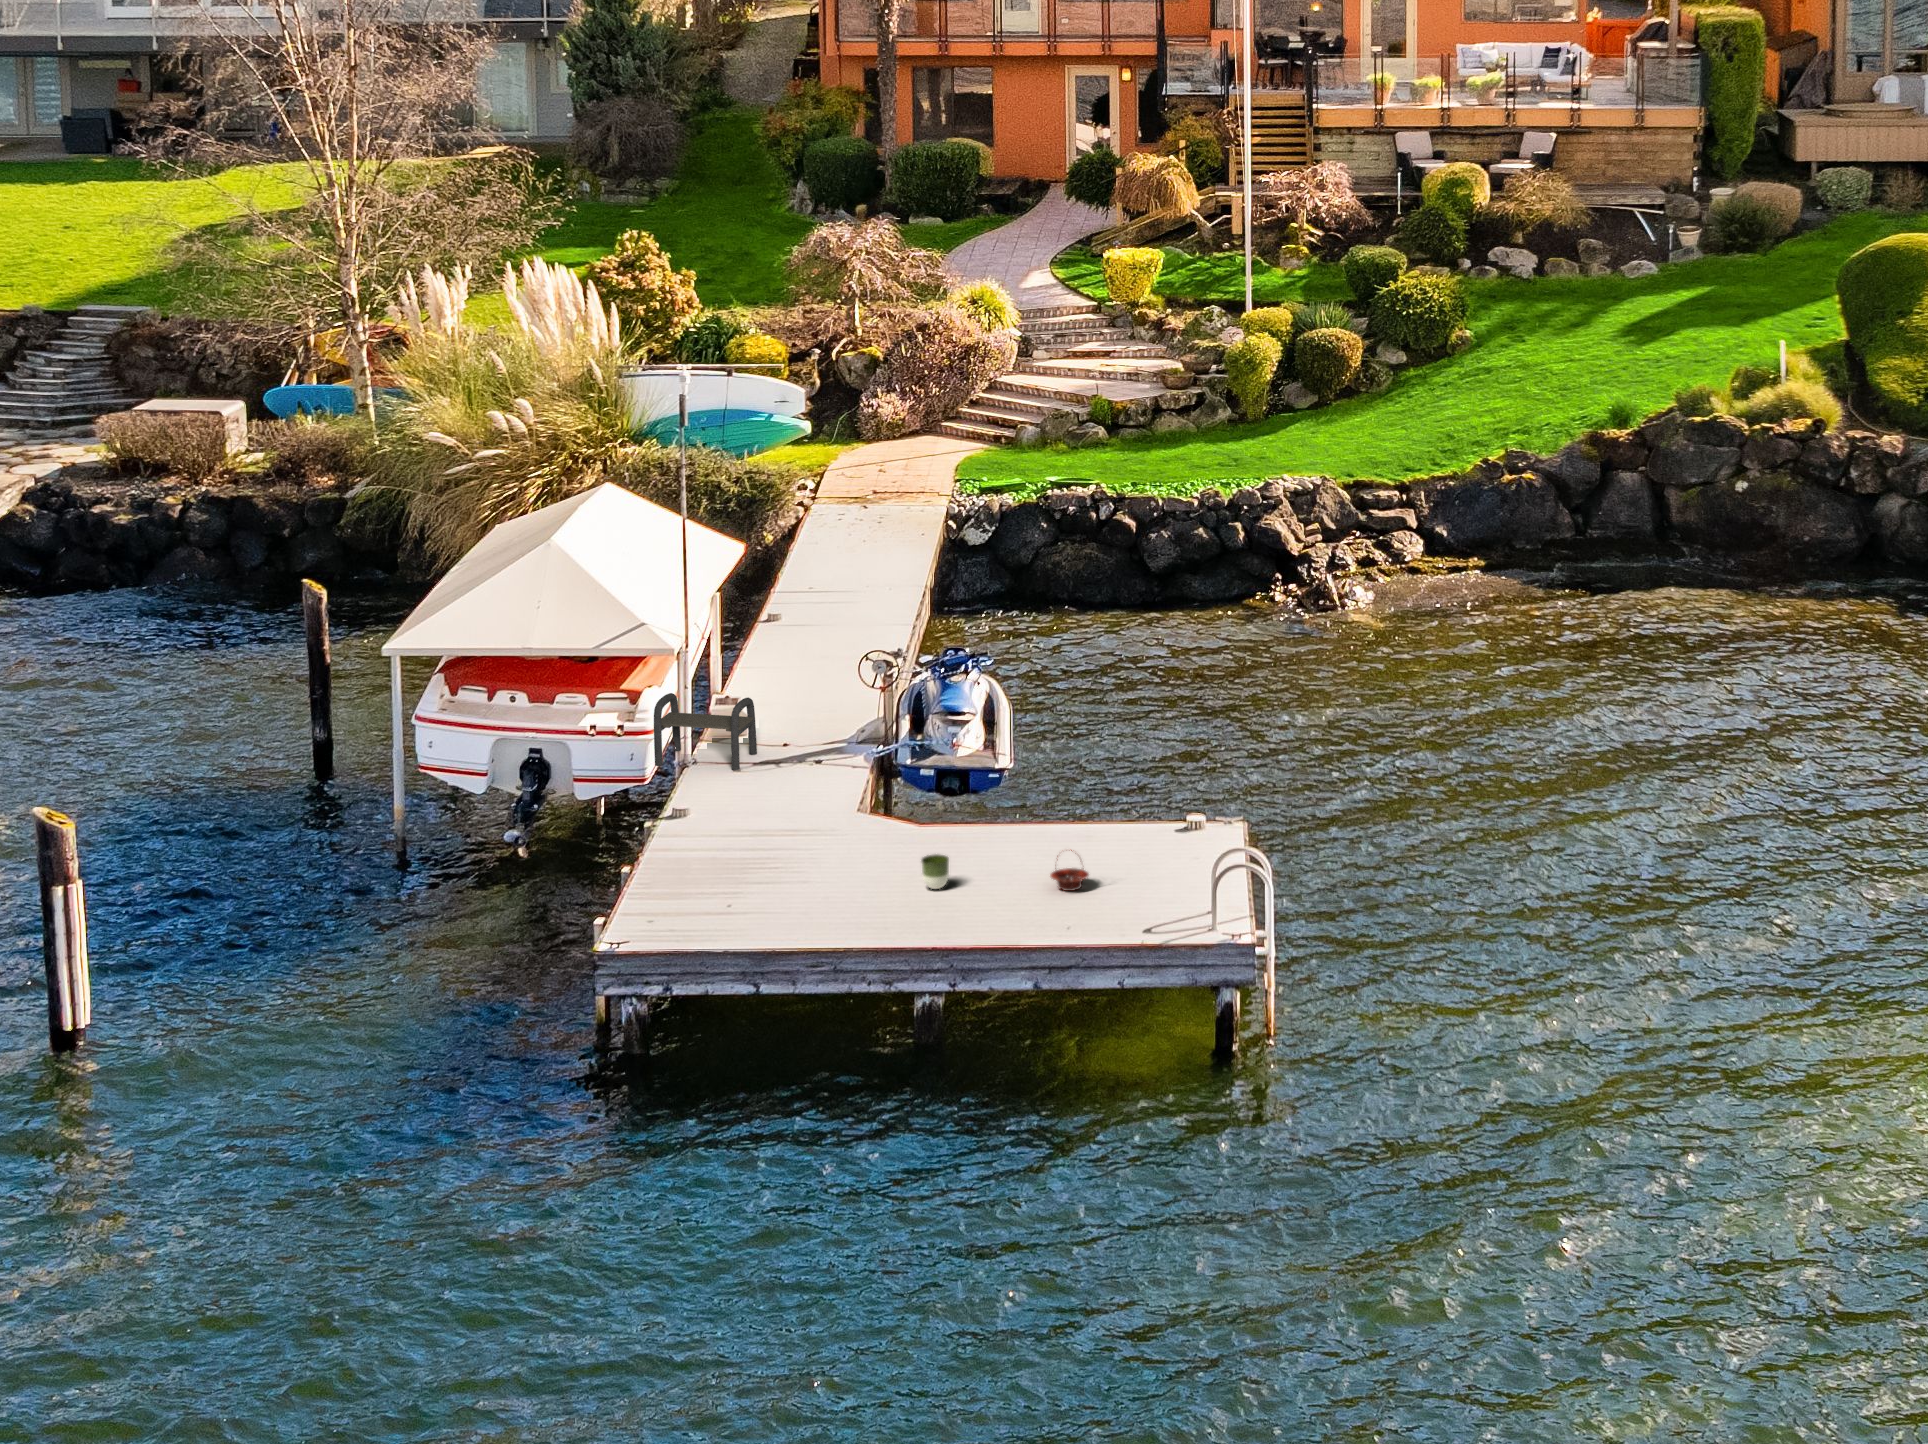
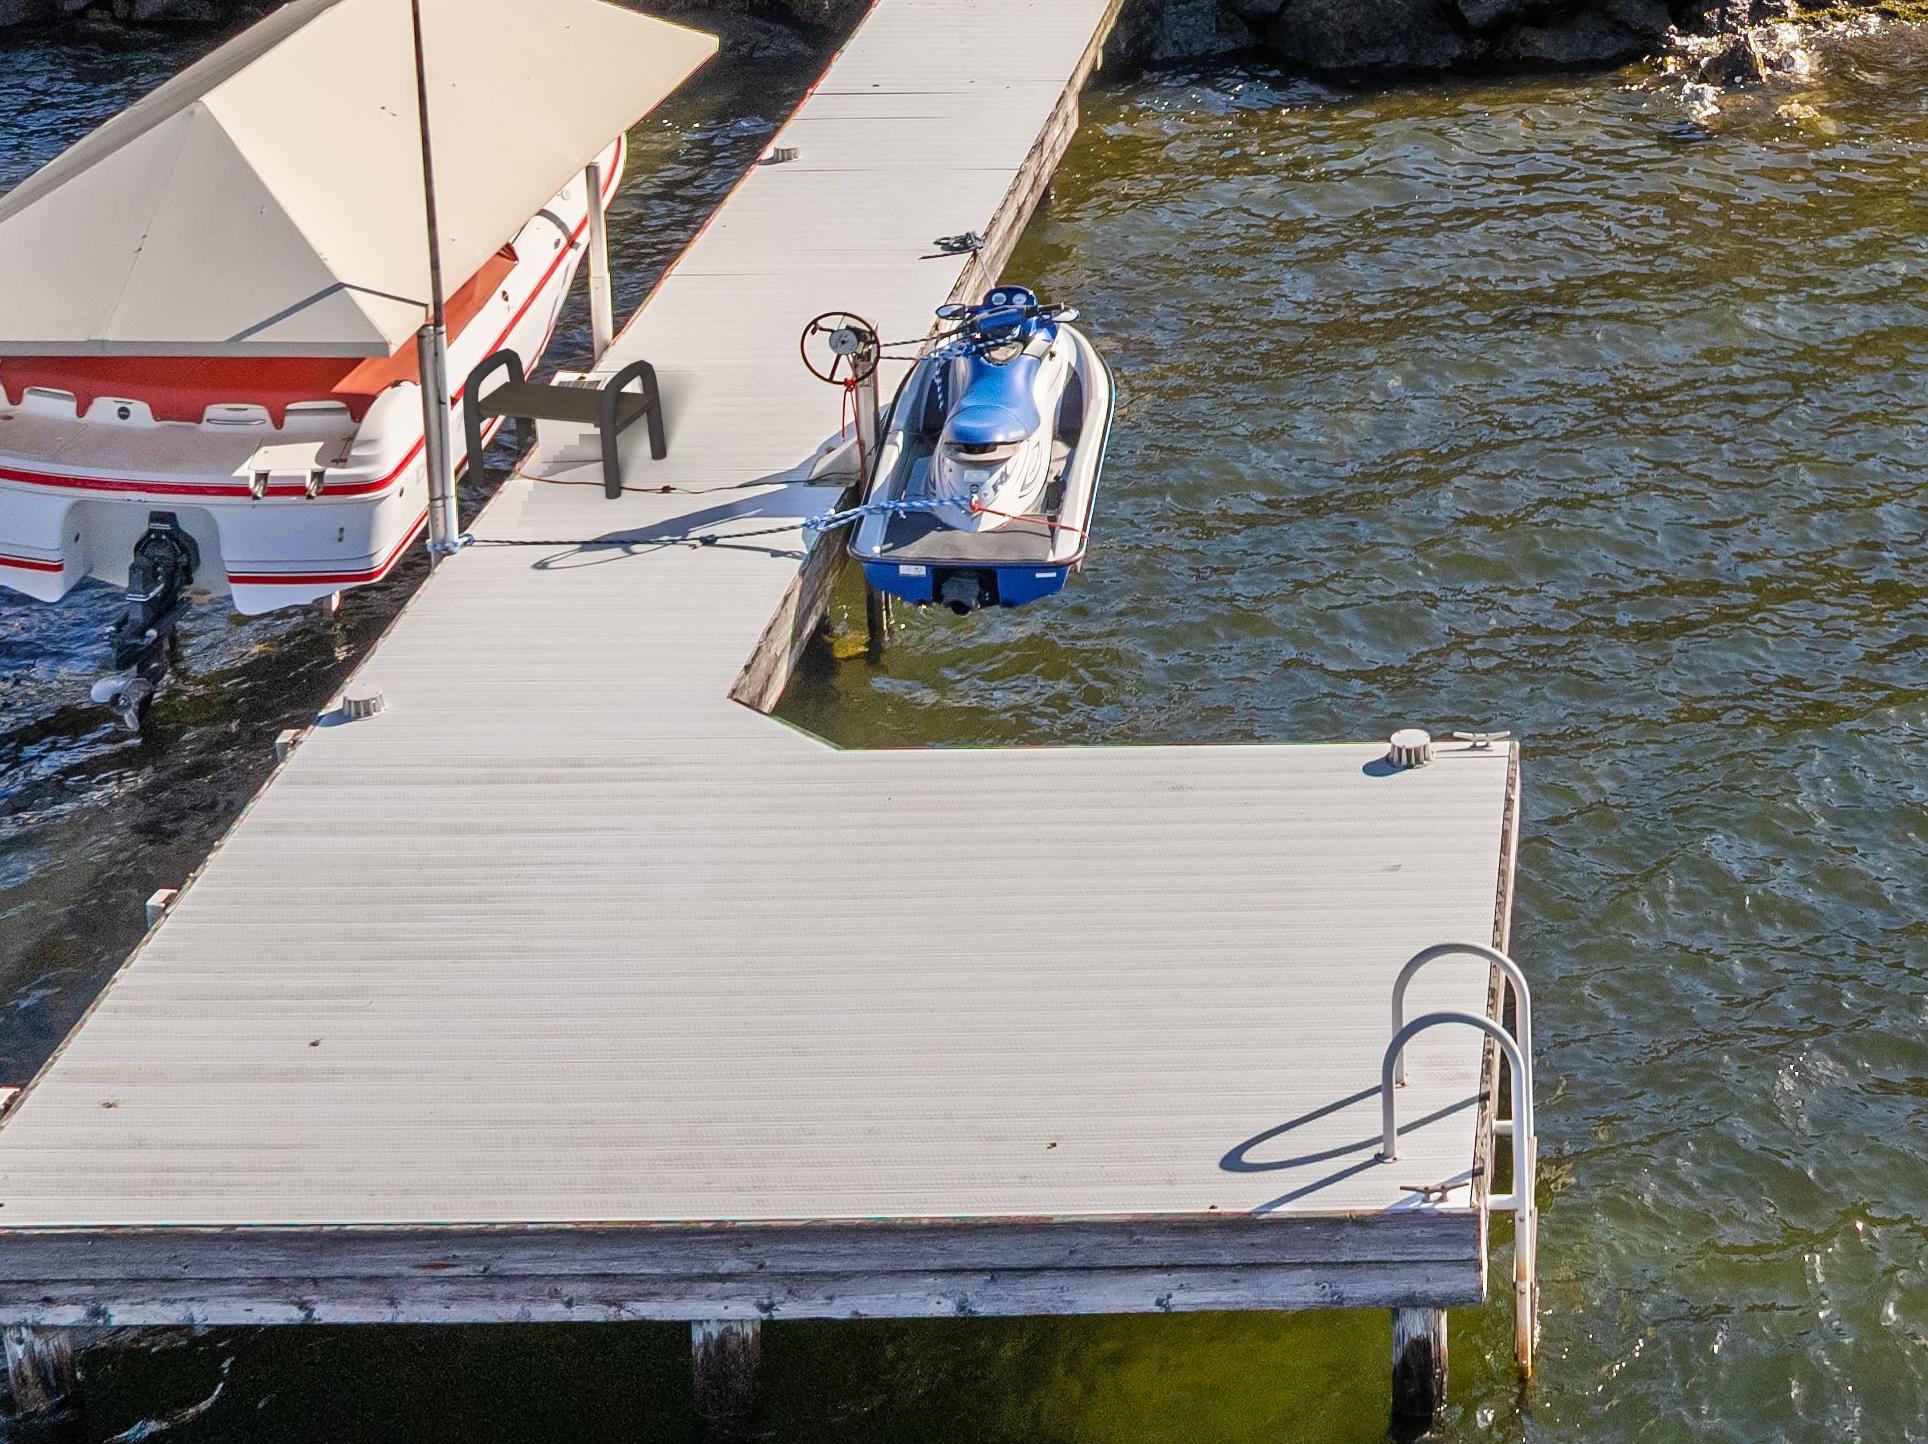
basket: present [1050,850,1089,891] -> none [1105,777,1187,862]
planter: present [921,854,949,889] -> none [848,776,906,850]

